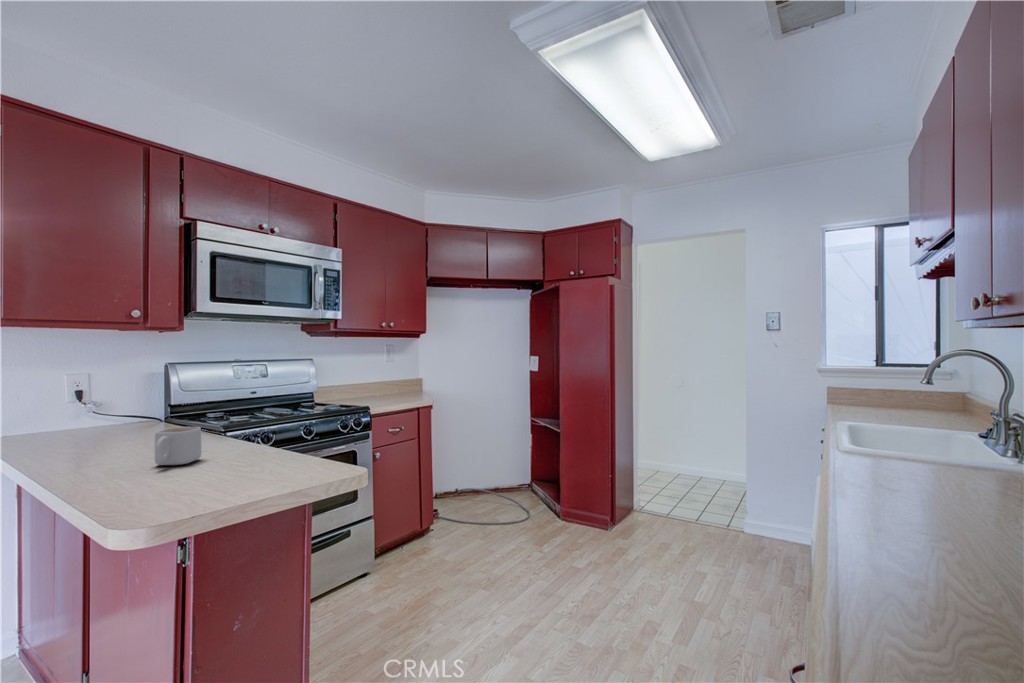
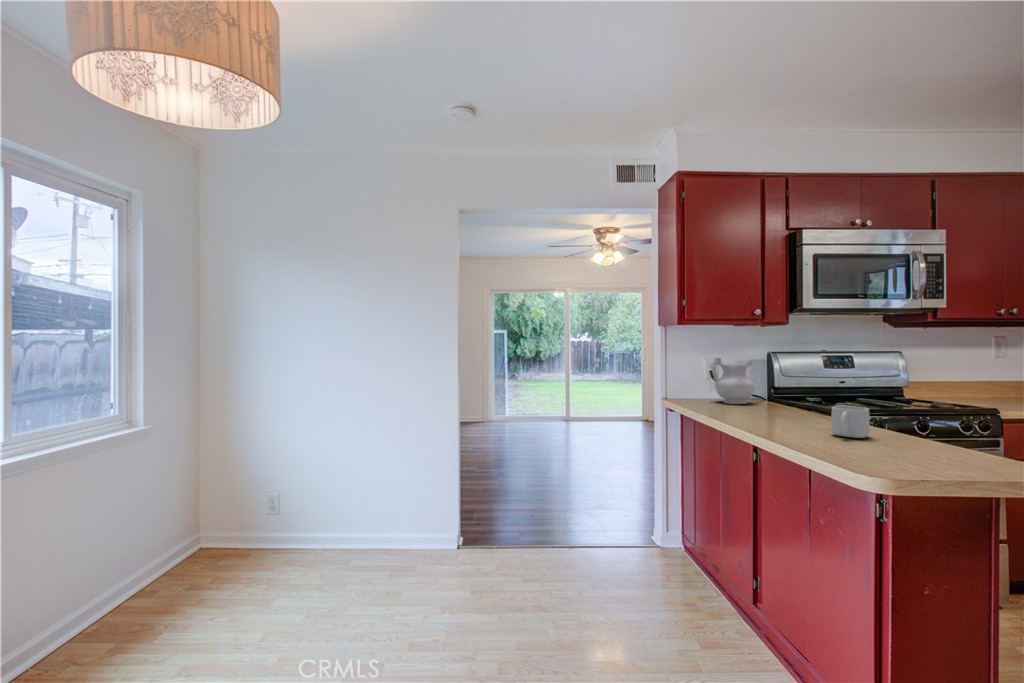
ceramic pitcher: none [59,374,131,436] -> present [712,358,755,404]

